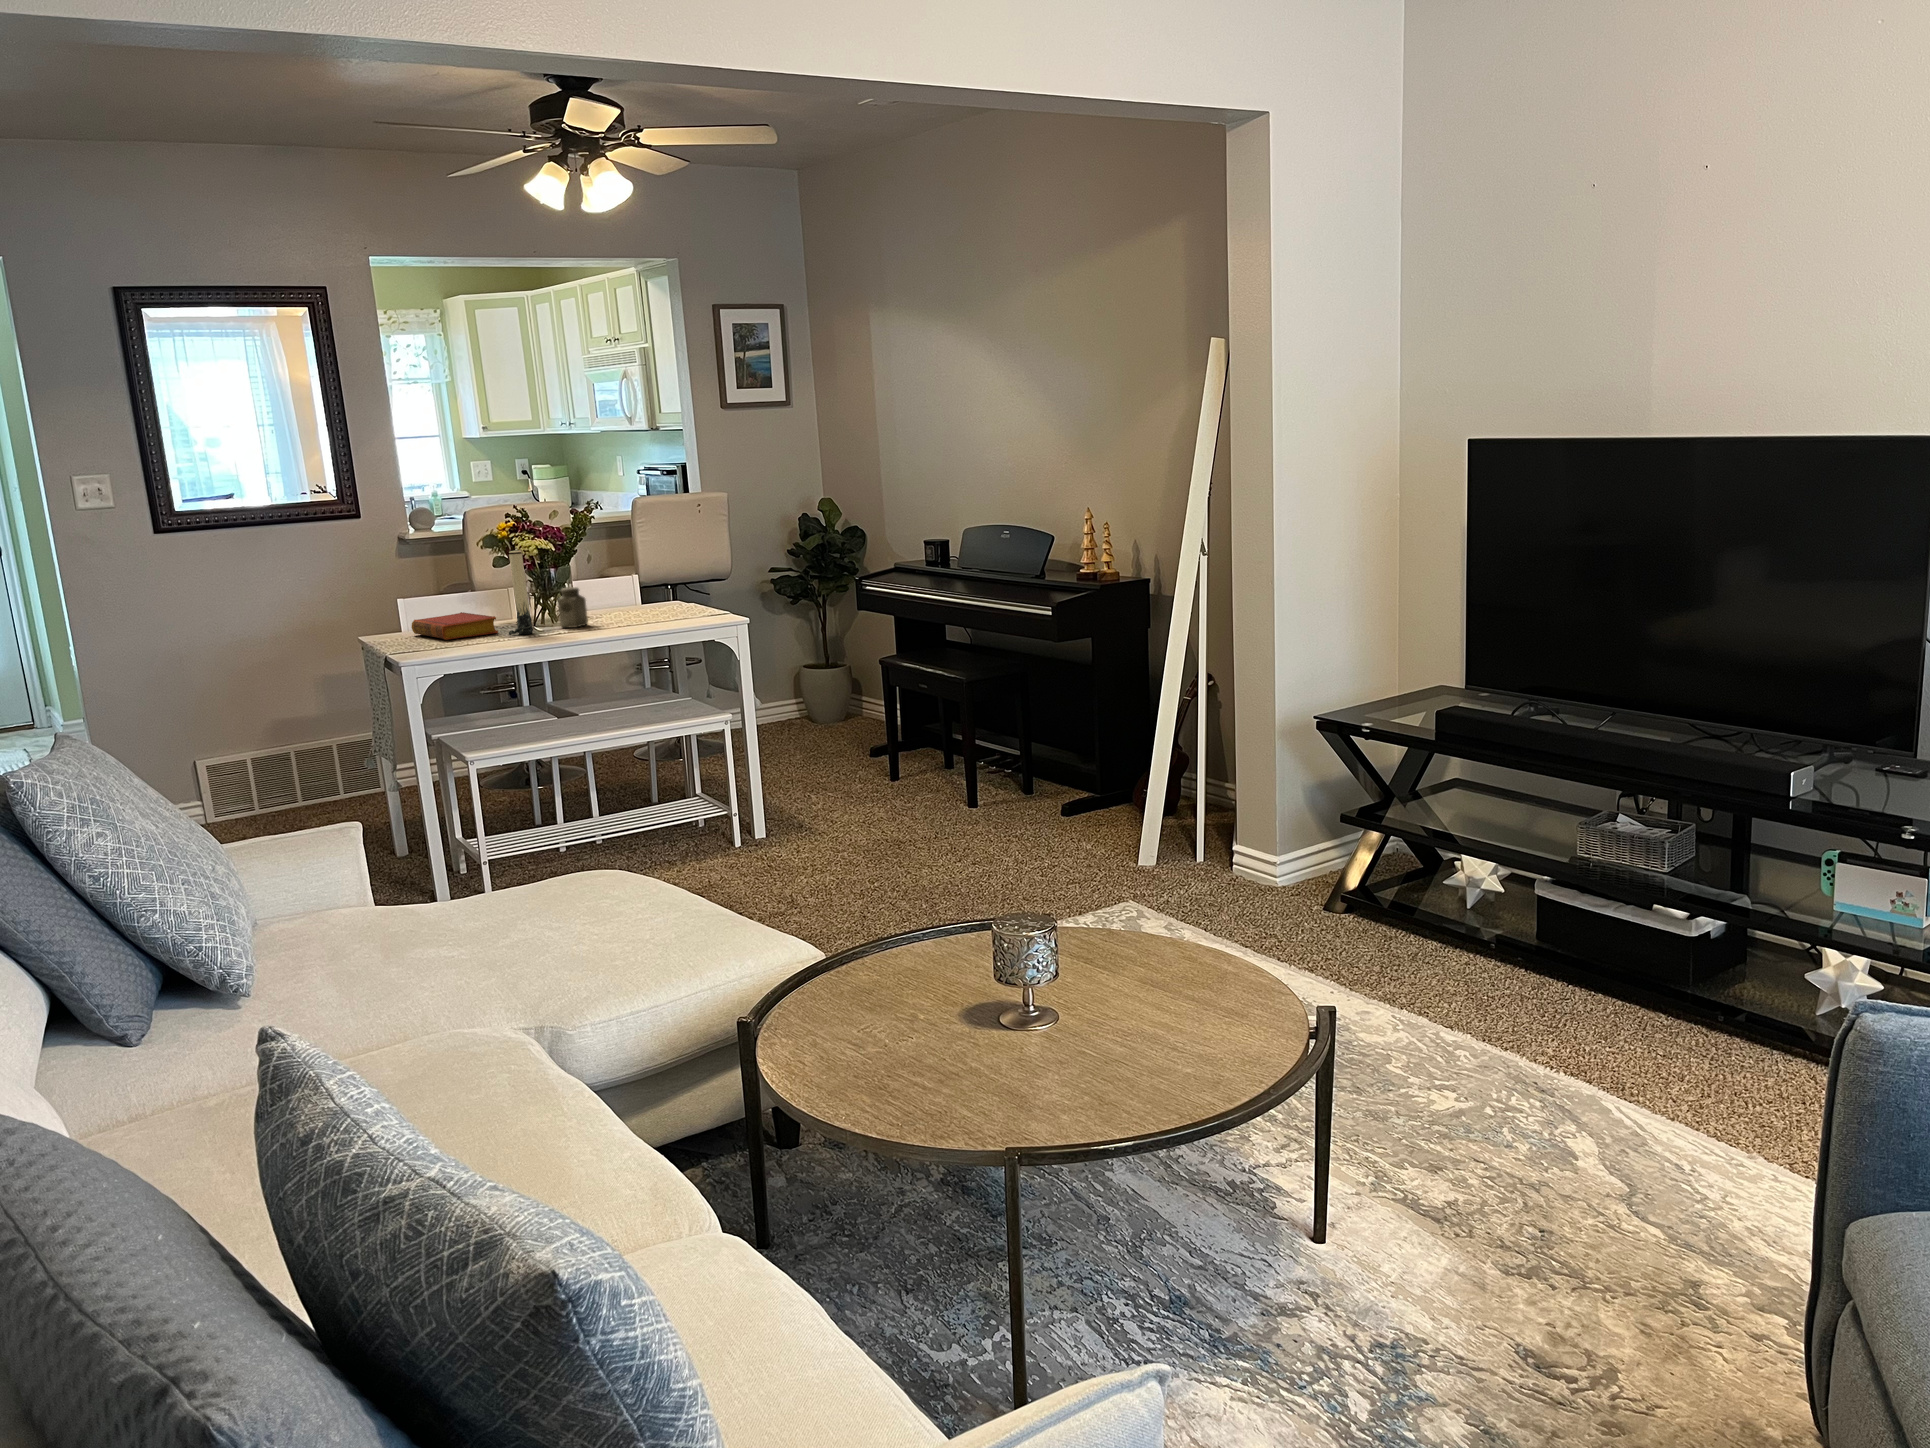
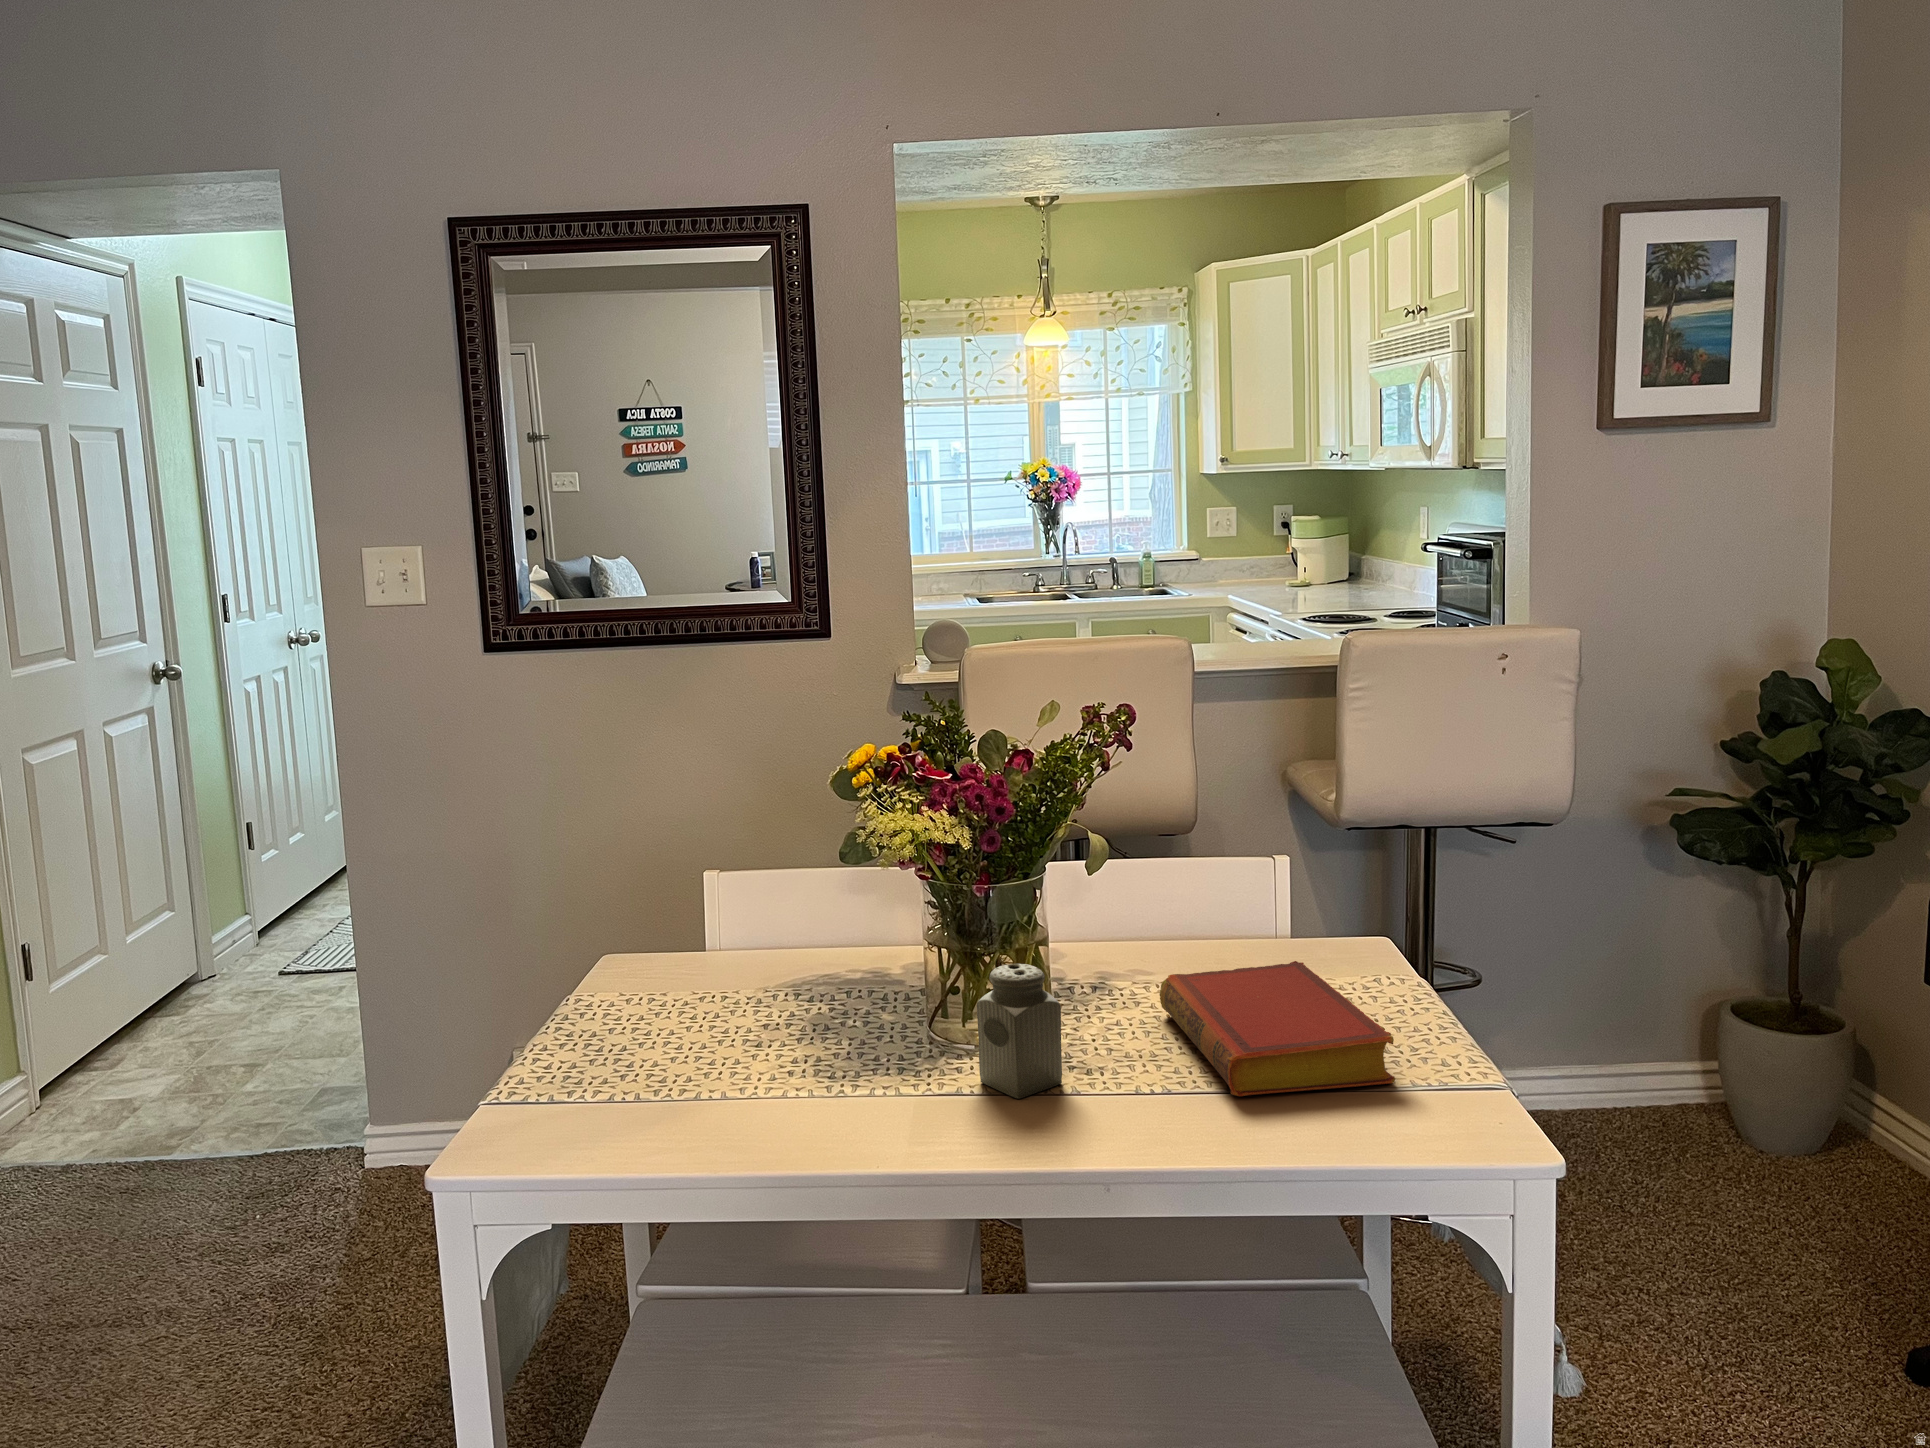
candle: present [509,551,533,635] -> none [817,856,884,1106]
book: present [411,612,498,640] -> present [1159,961,1395,1096]

